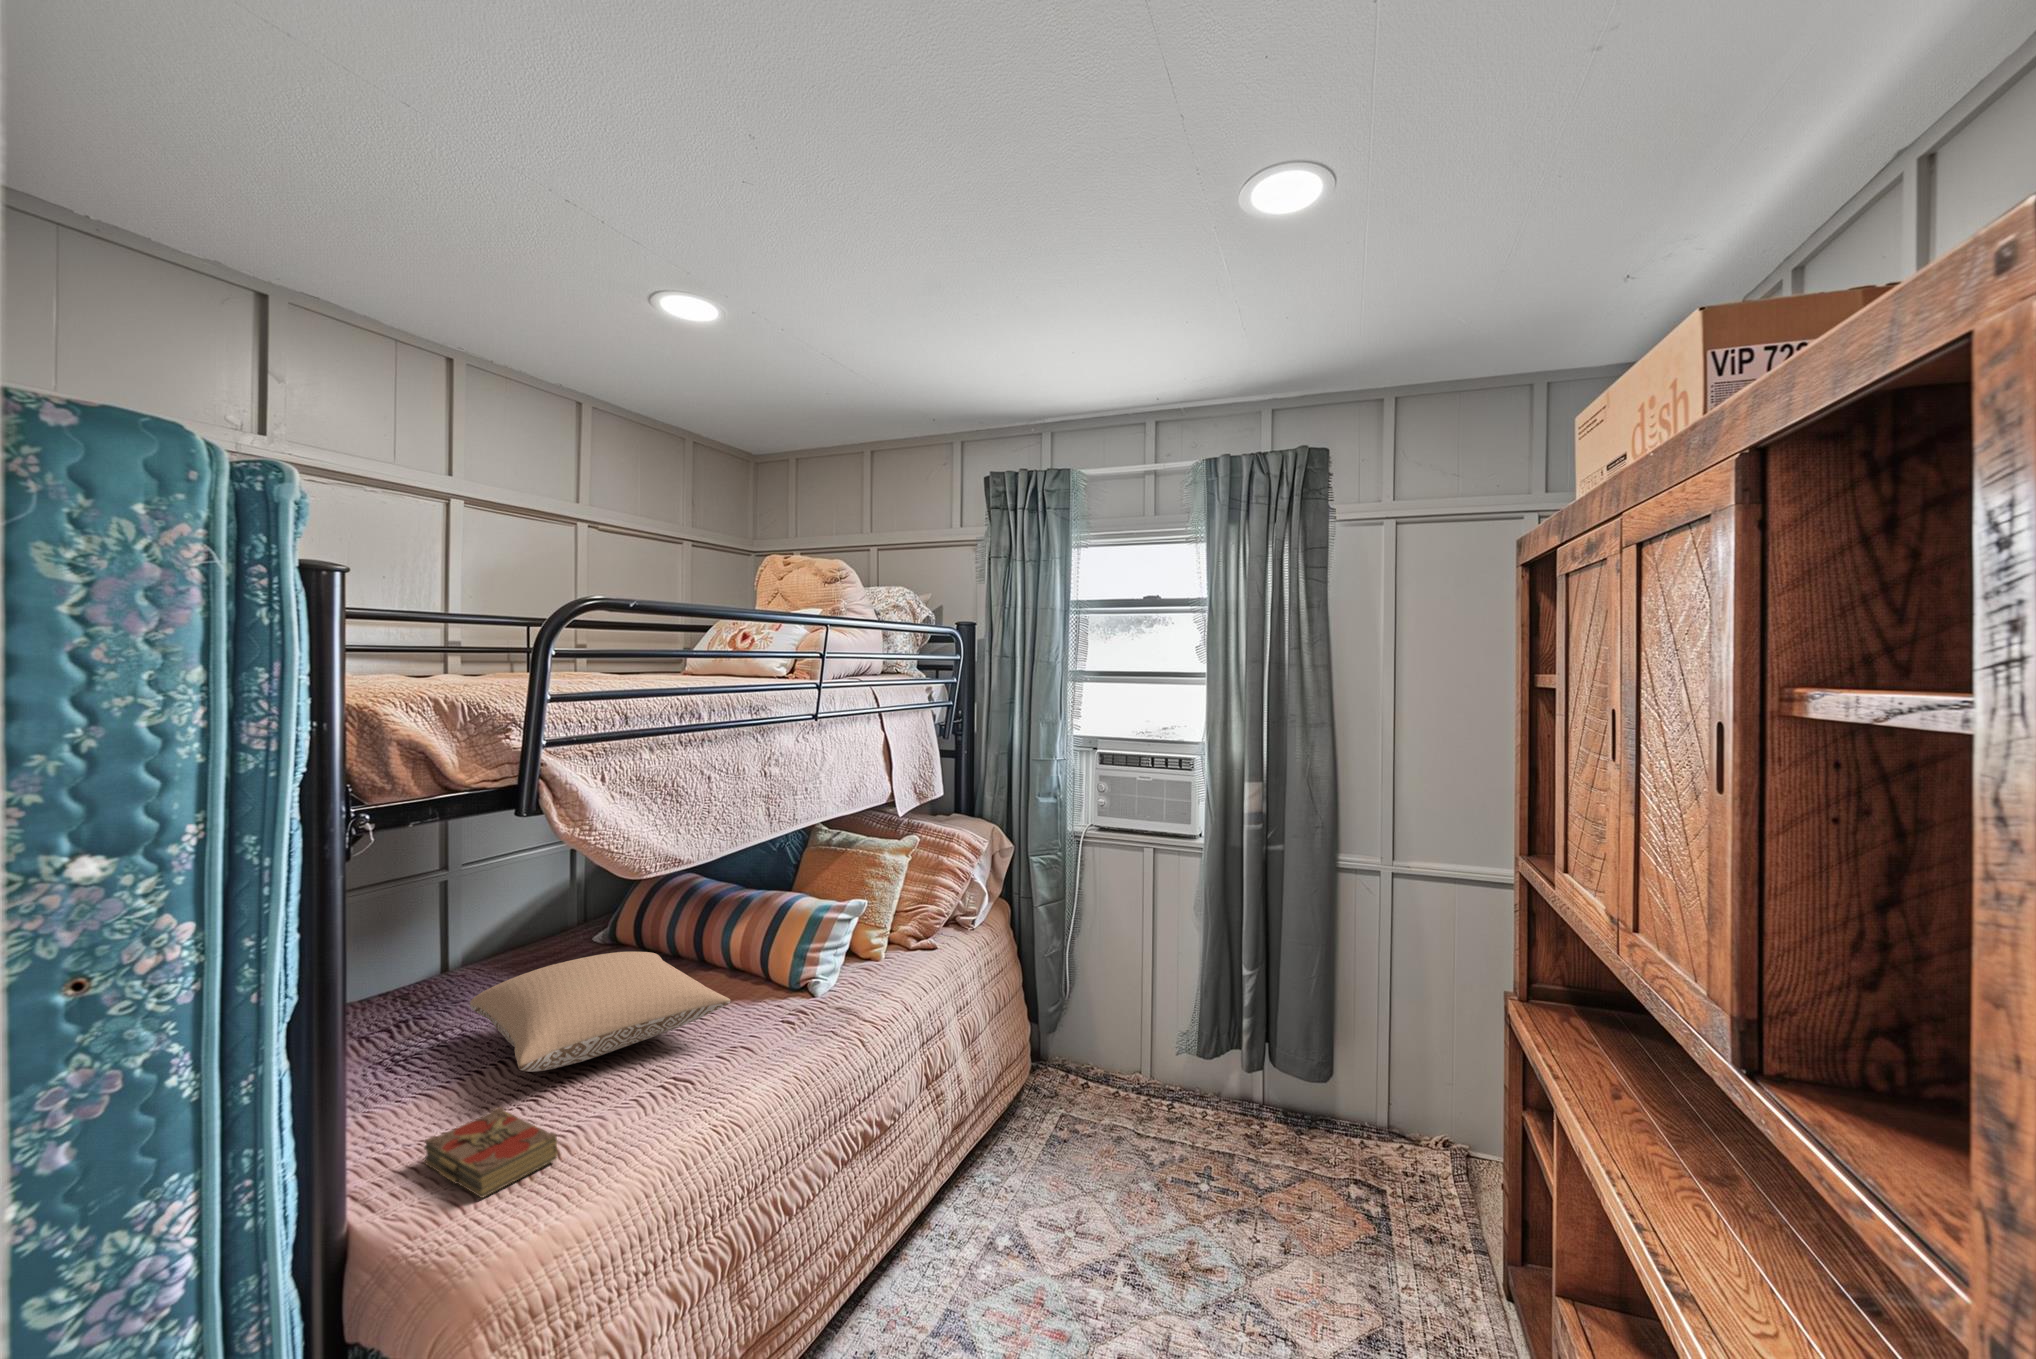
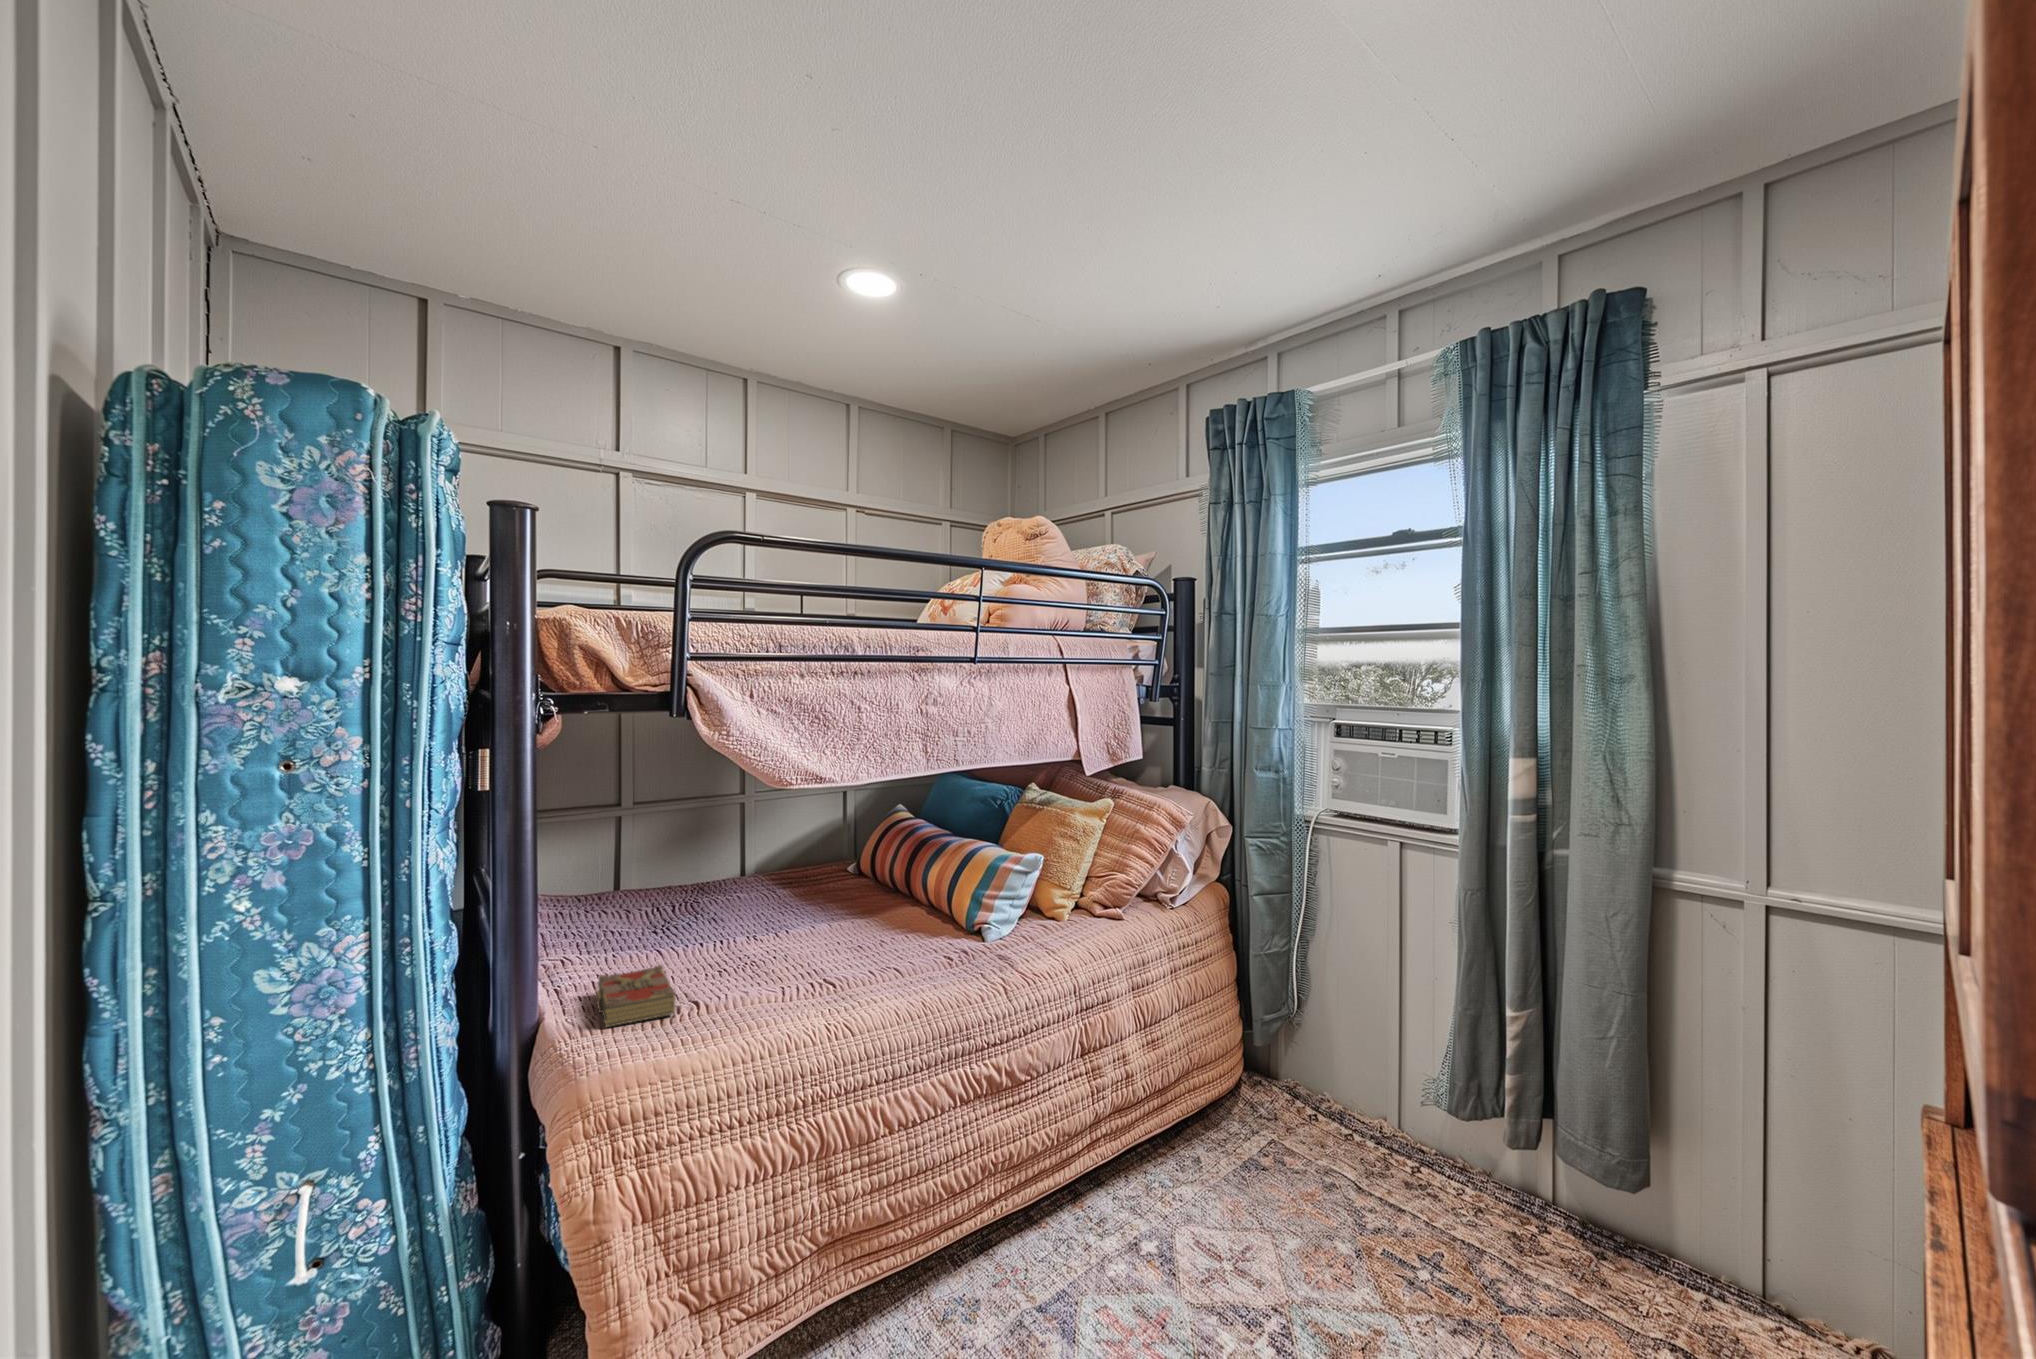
pillow: present [470,952,730,1072] -> none [687,867,876,949]

